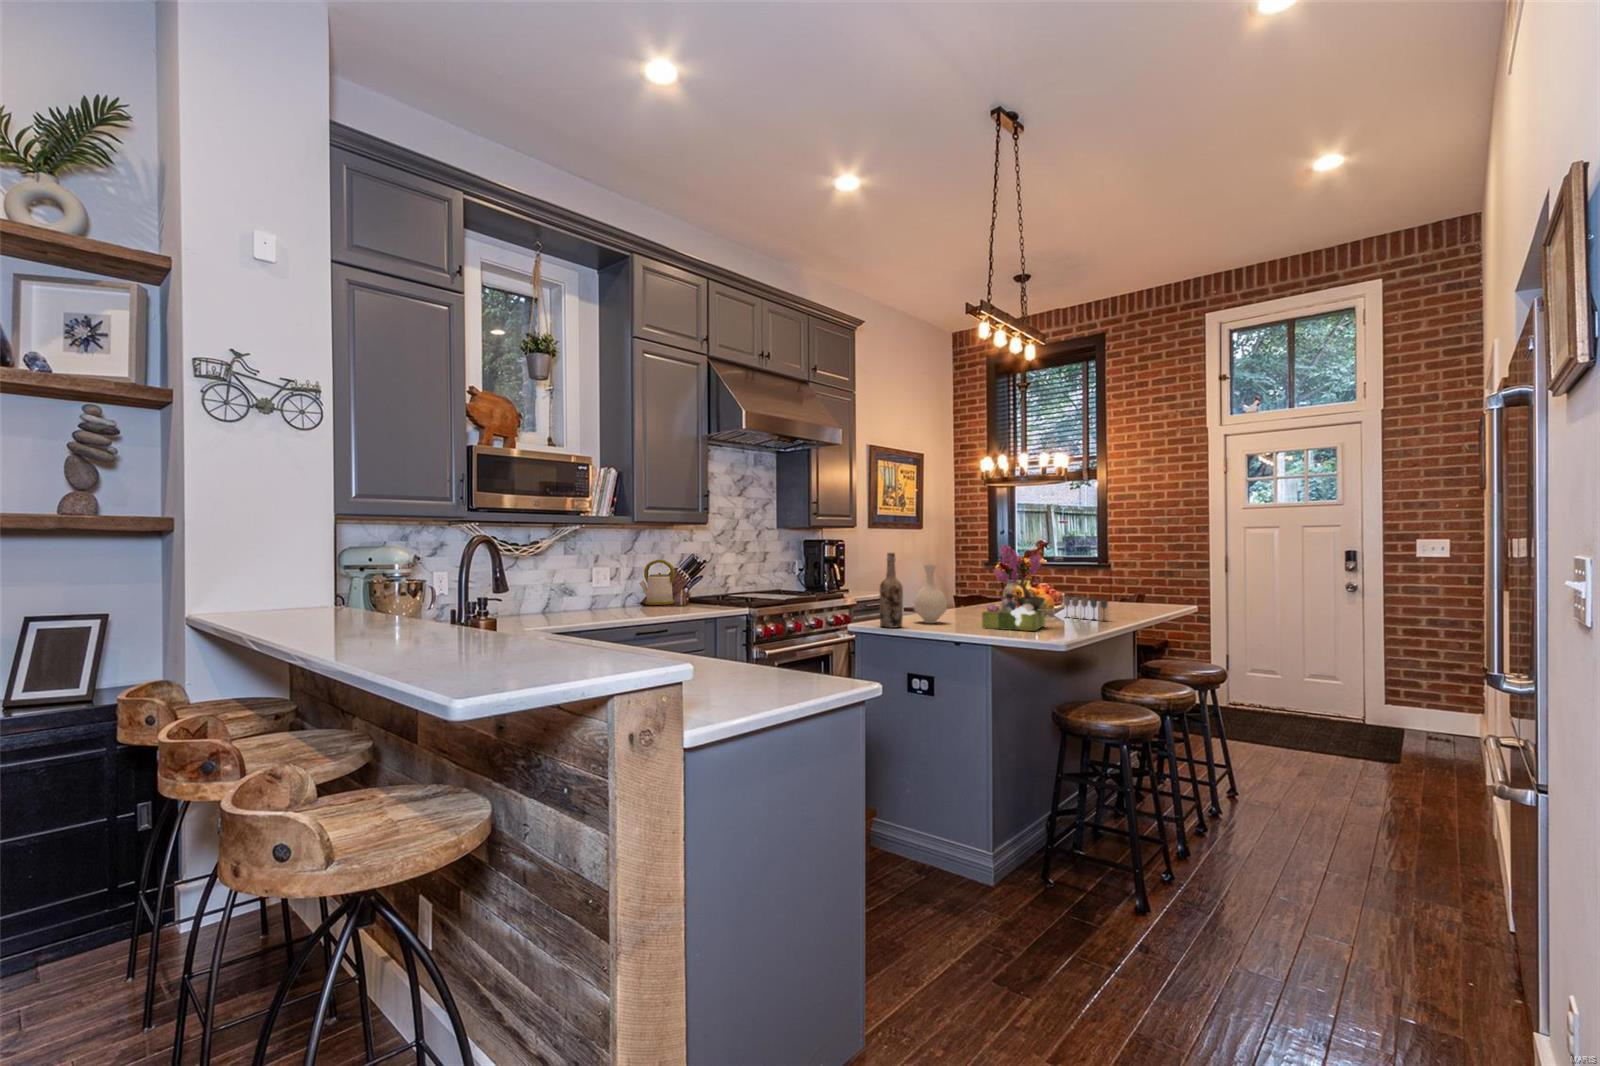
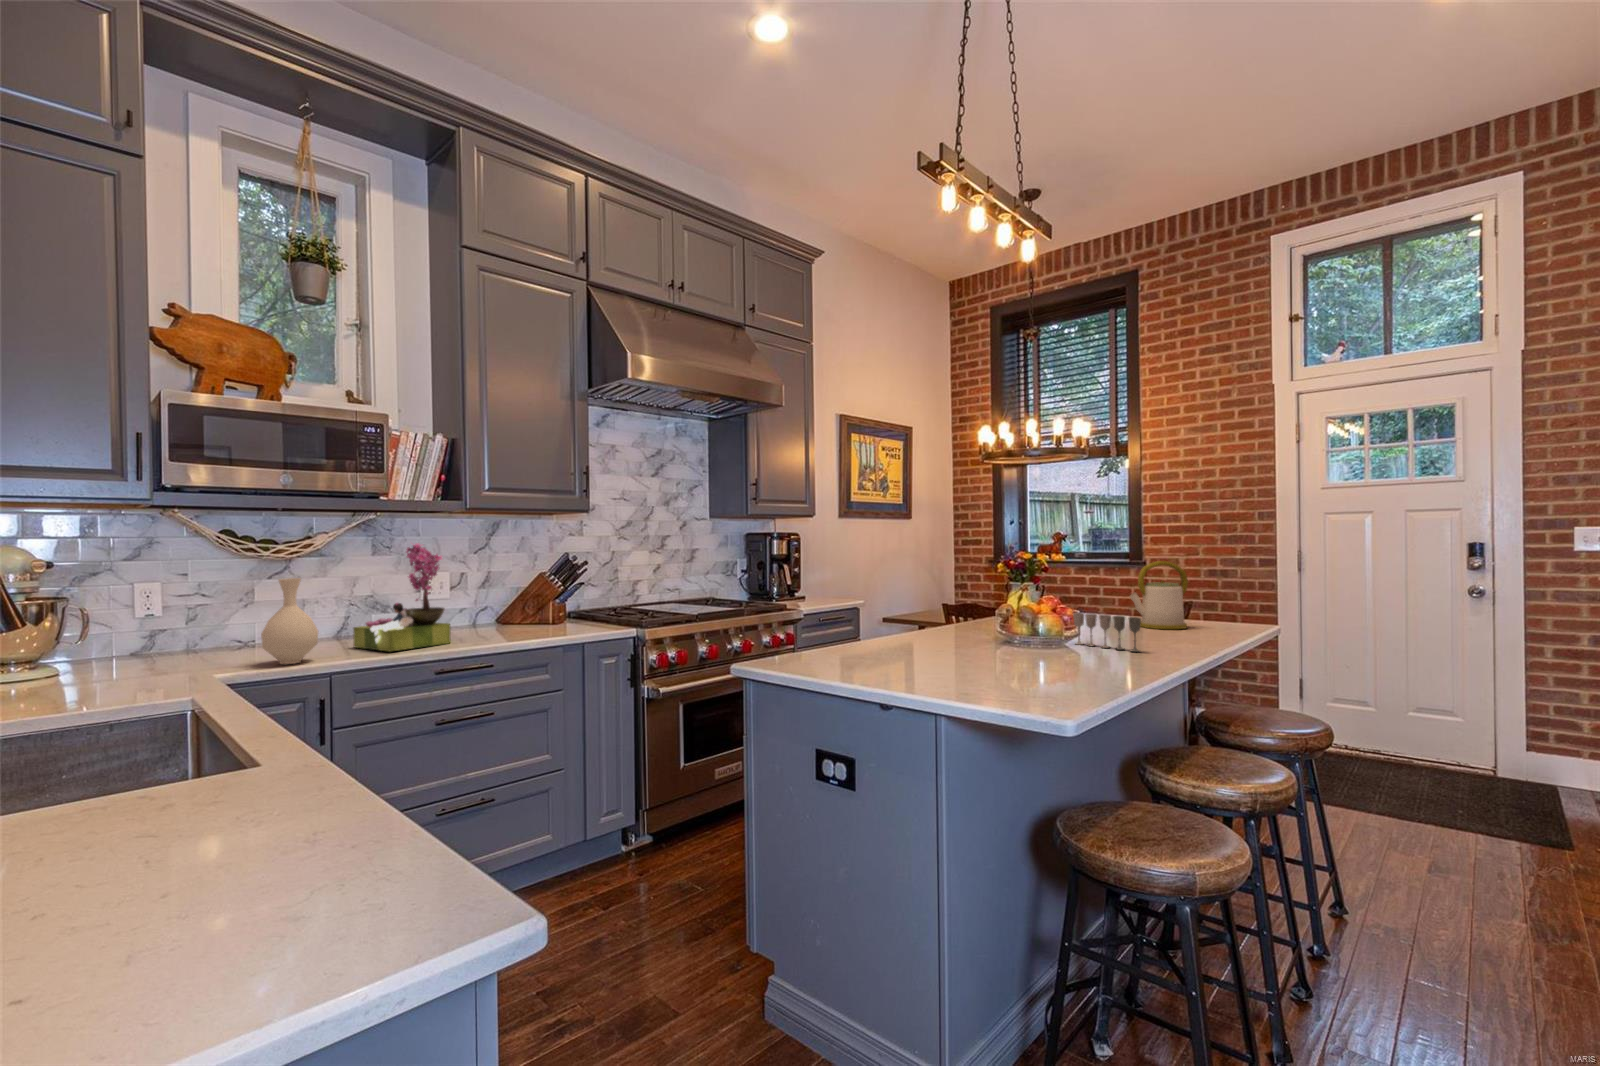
flower arrangement: present [982,544,1046,631] -> present [353,543,451,651]
wine bottle: present [880,553,903,628] -> none [772,548,809,668]
kettle: present [640,560,675,605] -> present [1130,561,1188,629]
vase: present [914,565,947,623] -> present [261,578,318,664]

